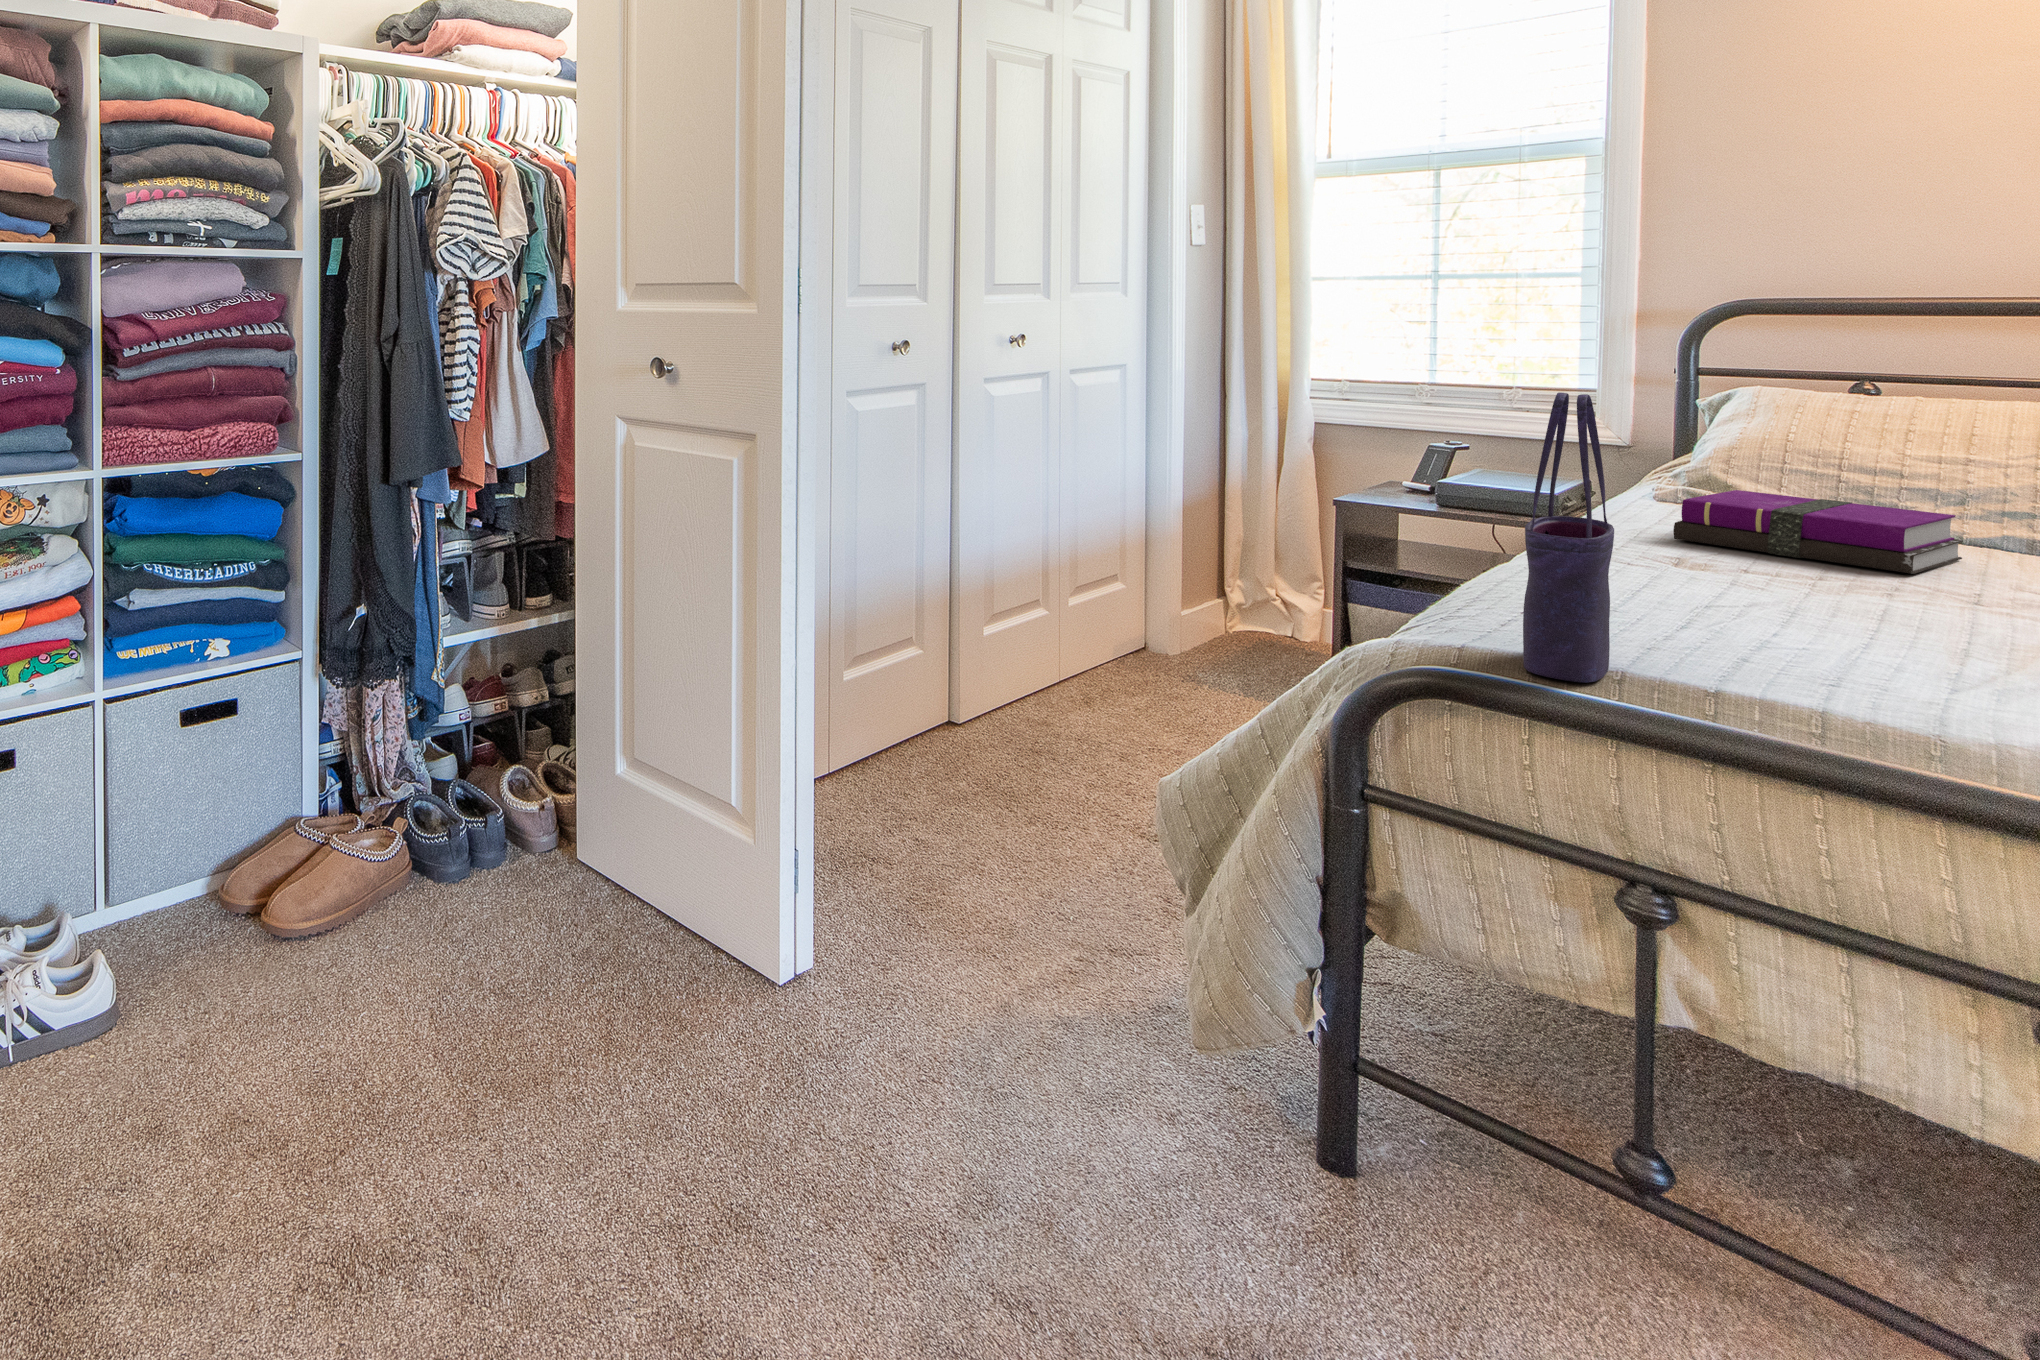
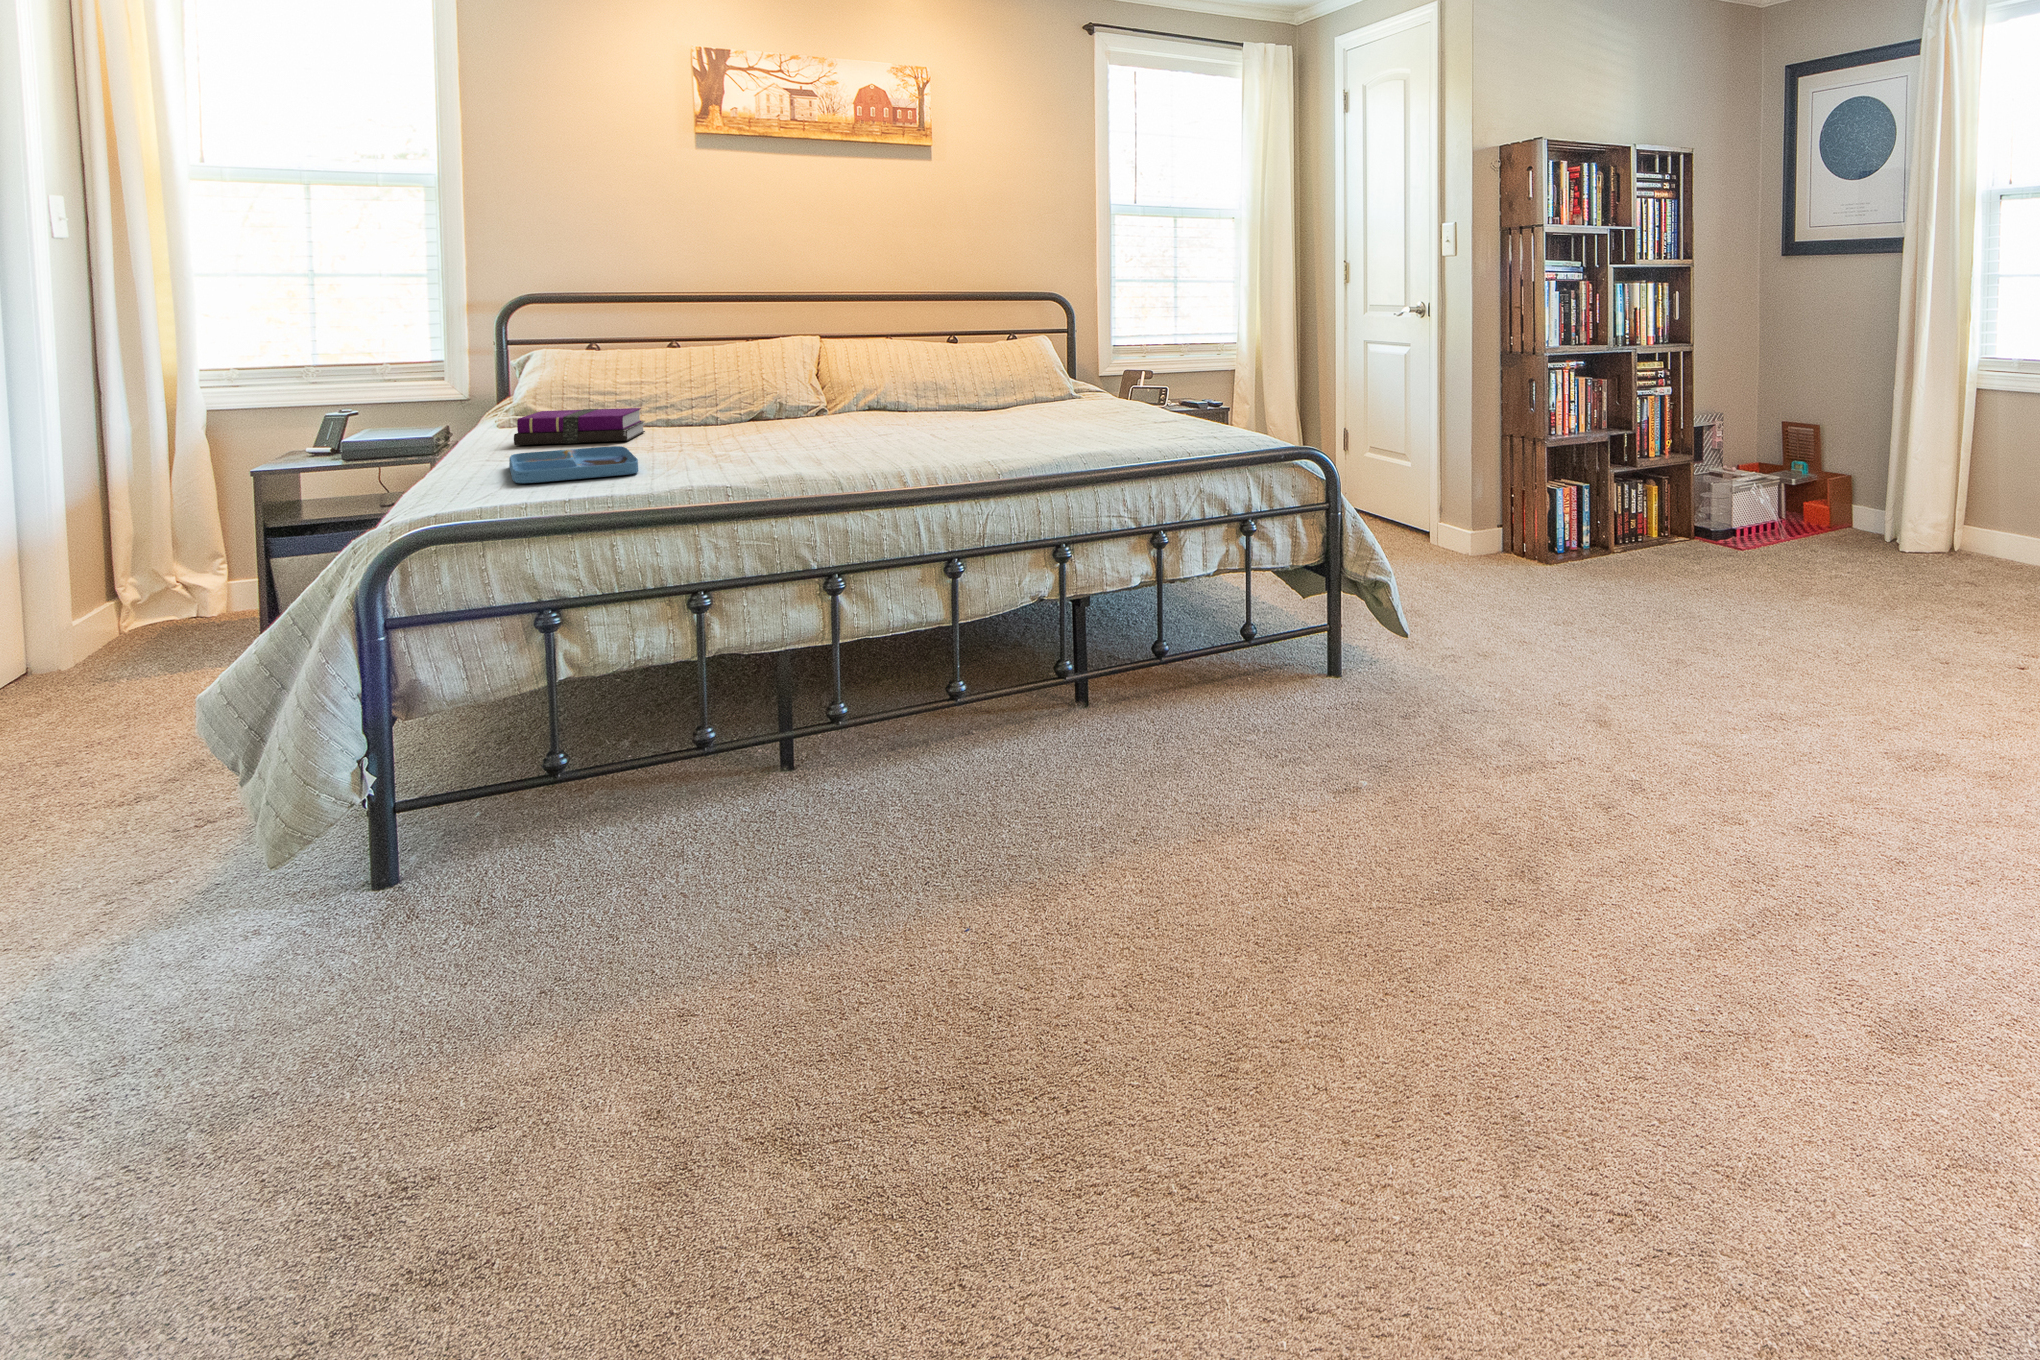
tote bag: present [1523,393,1614,683] -> none [460,340,509,515]
tray: none [1640,564,1924,664] -> present [509,446,638,483]

